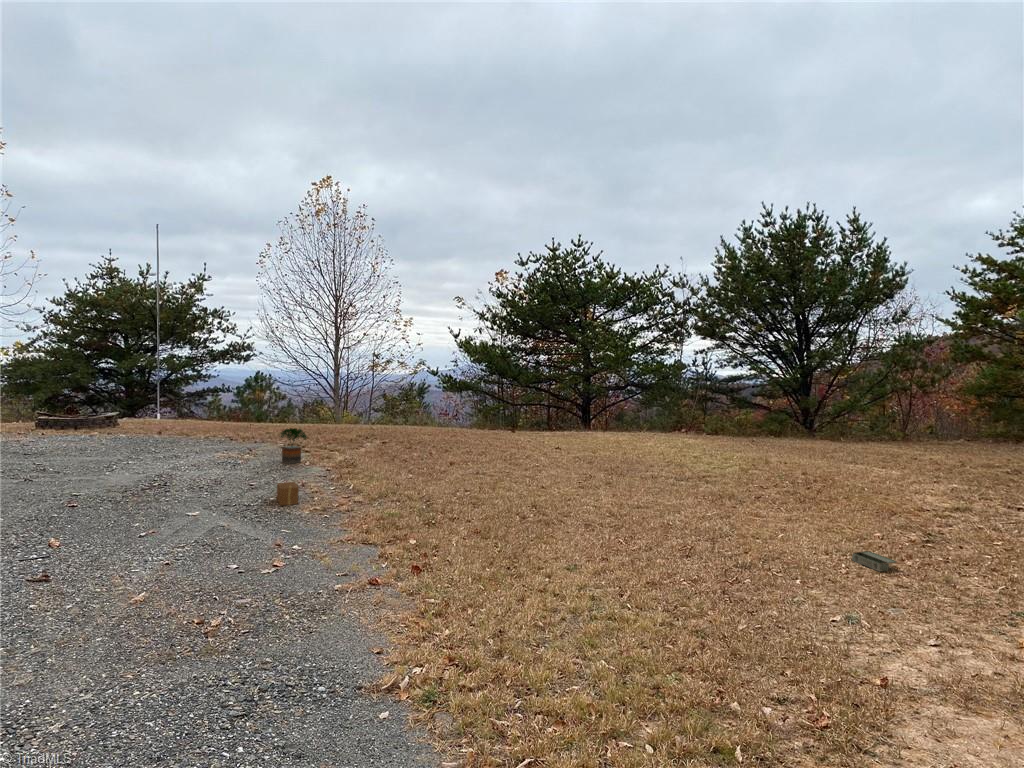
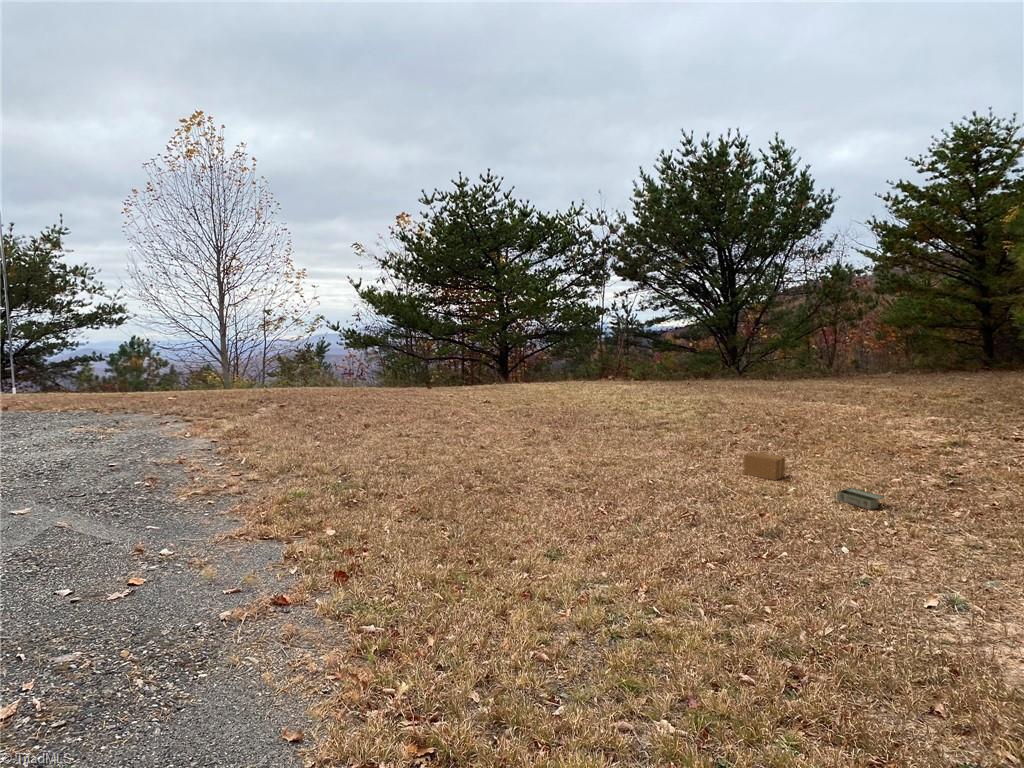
potted tree: present [281,428,307,464] -> none [137,397,178,443]
cardboard box: present [277,482,299,505] -> present [744,452,785,480]

